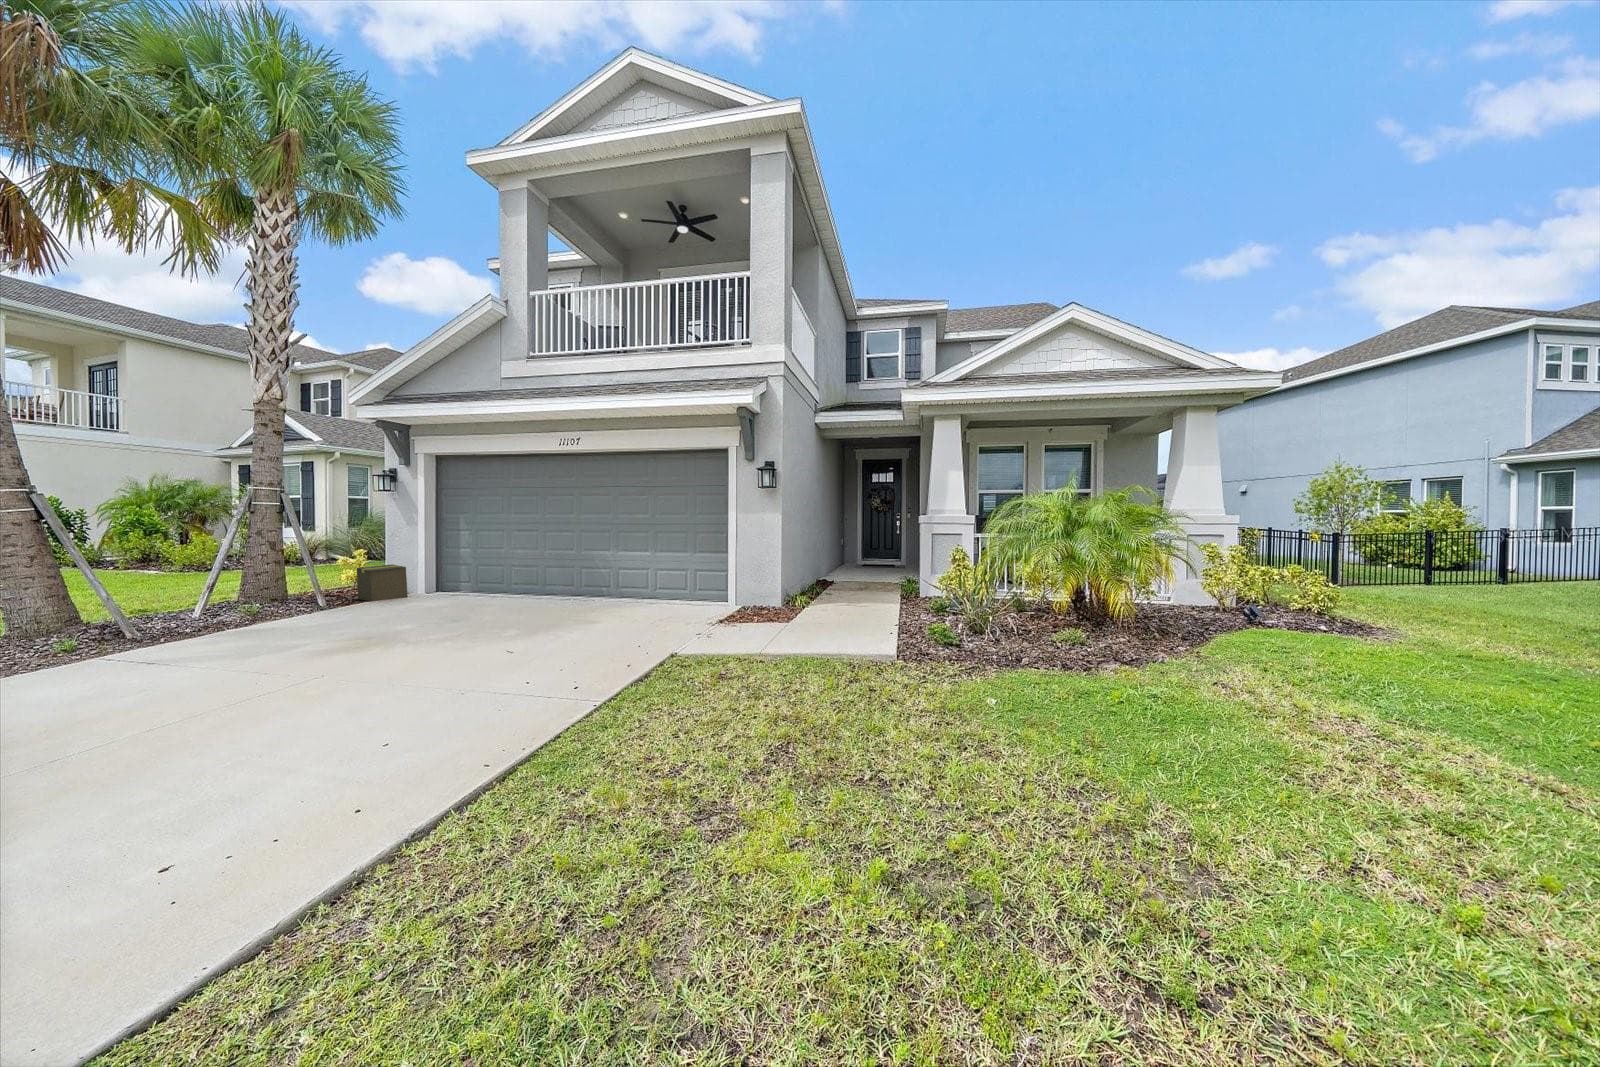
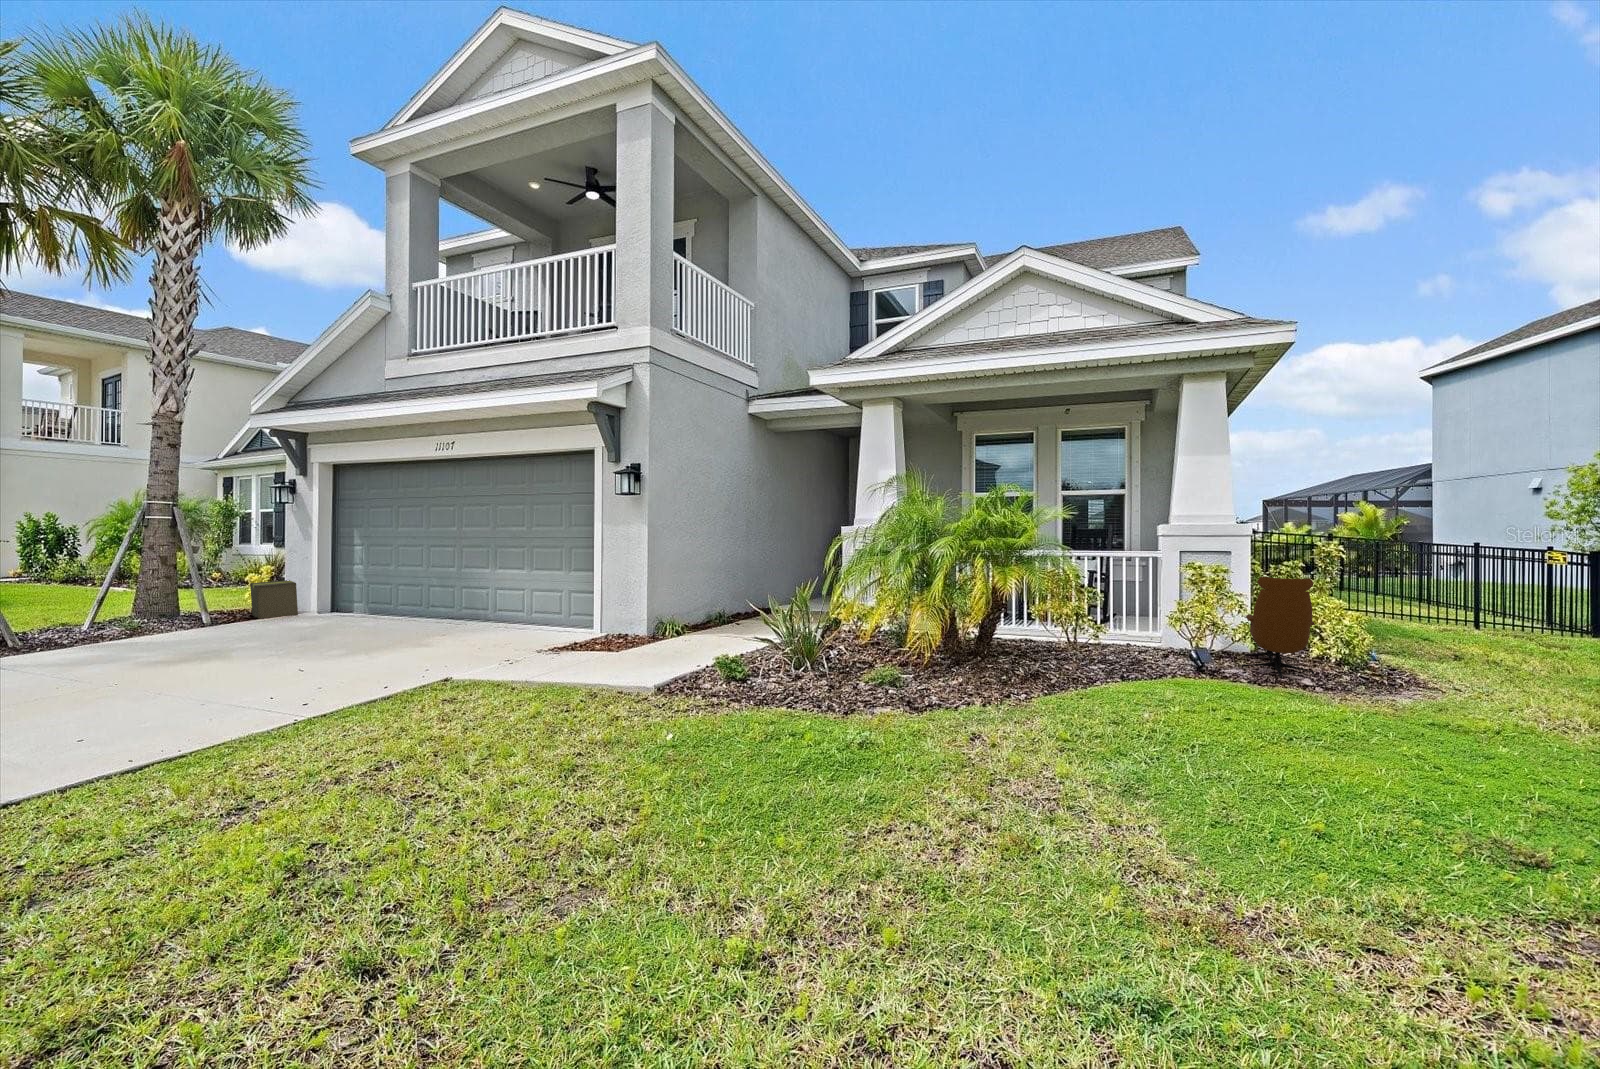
lounge chair: none [1257,554,1341,627] -> present [1241,577,1315,678]

